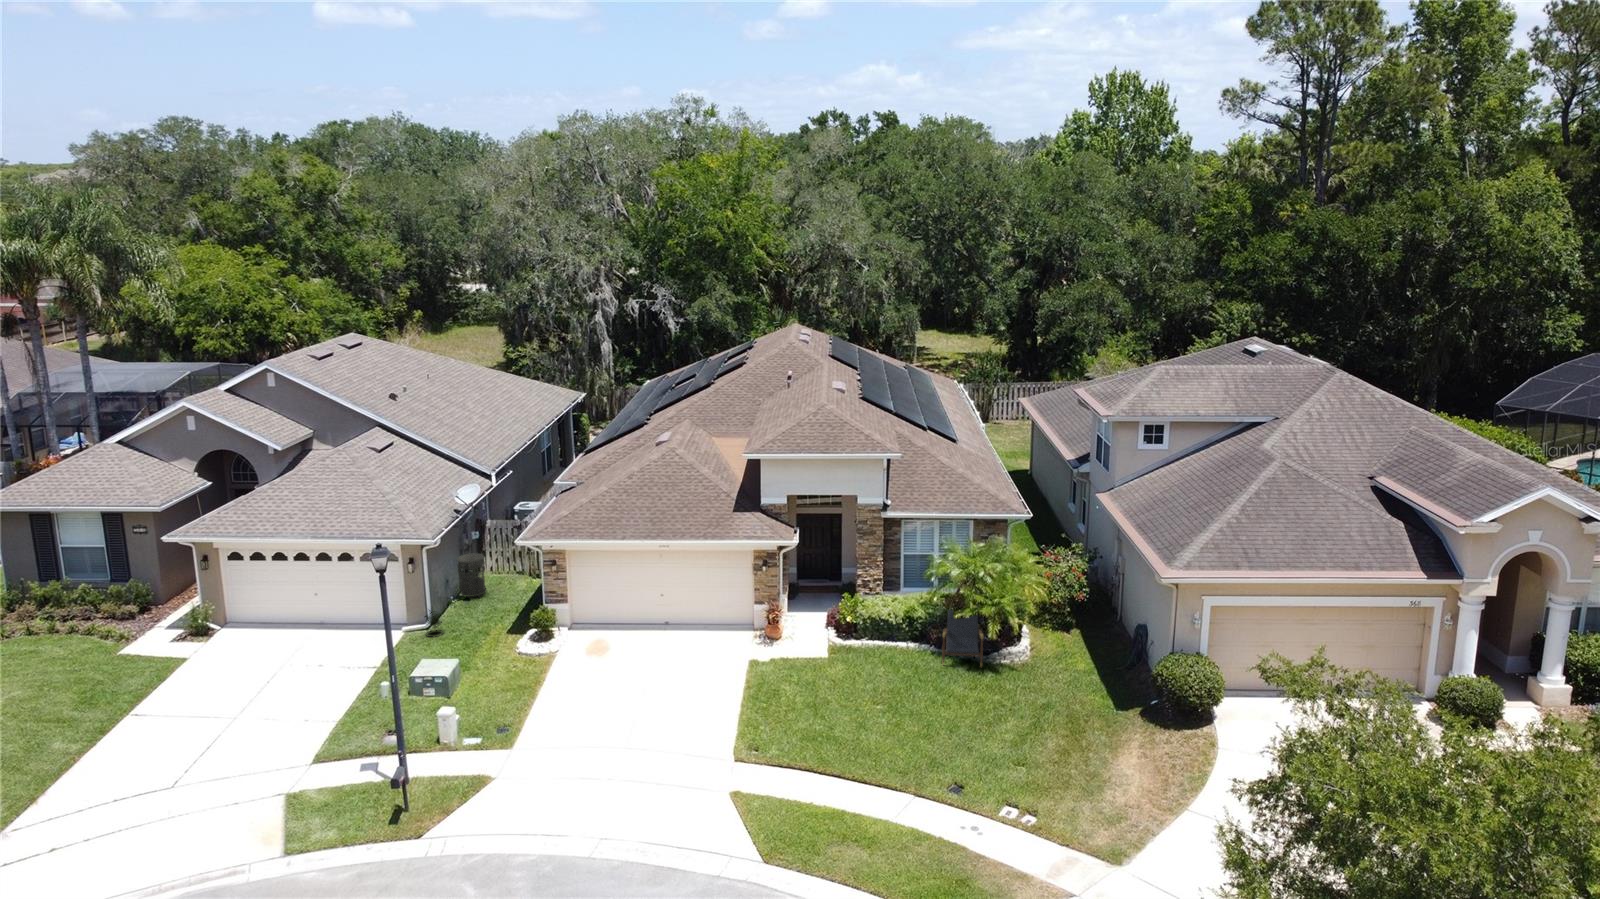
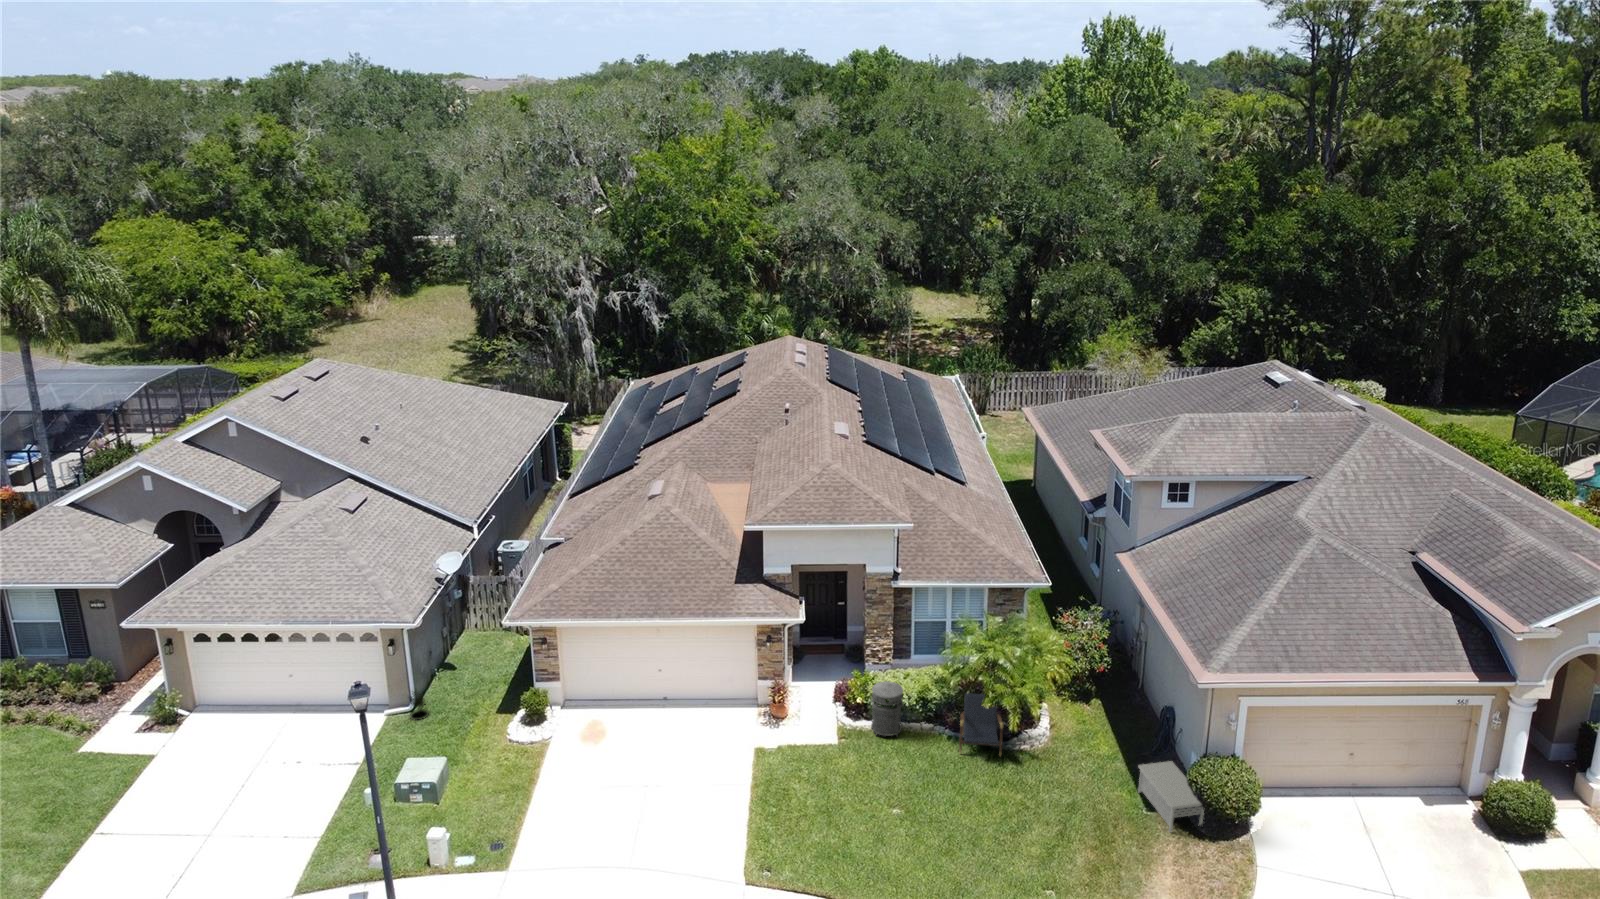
trash can: present [457,553,487,598] -> present [871,681,903,736]
storage bench: none [1110,664,1174,723] -> present [1138,761,1204,832]

